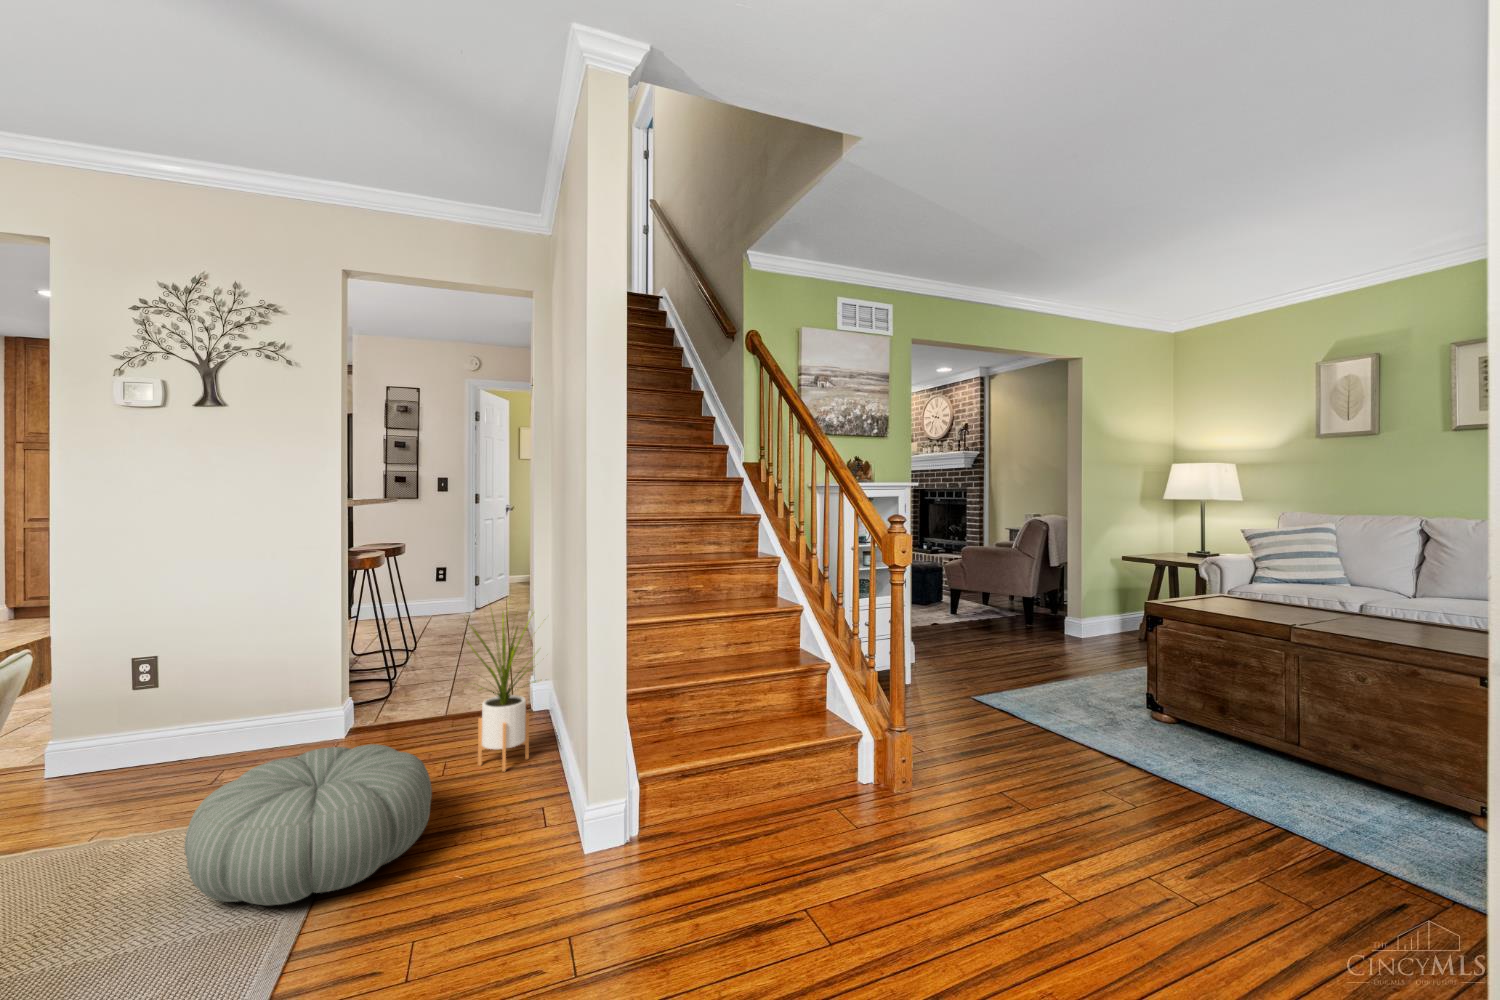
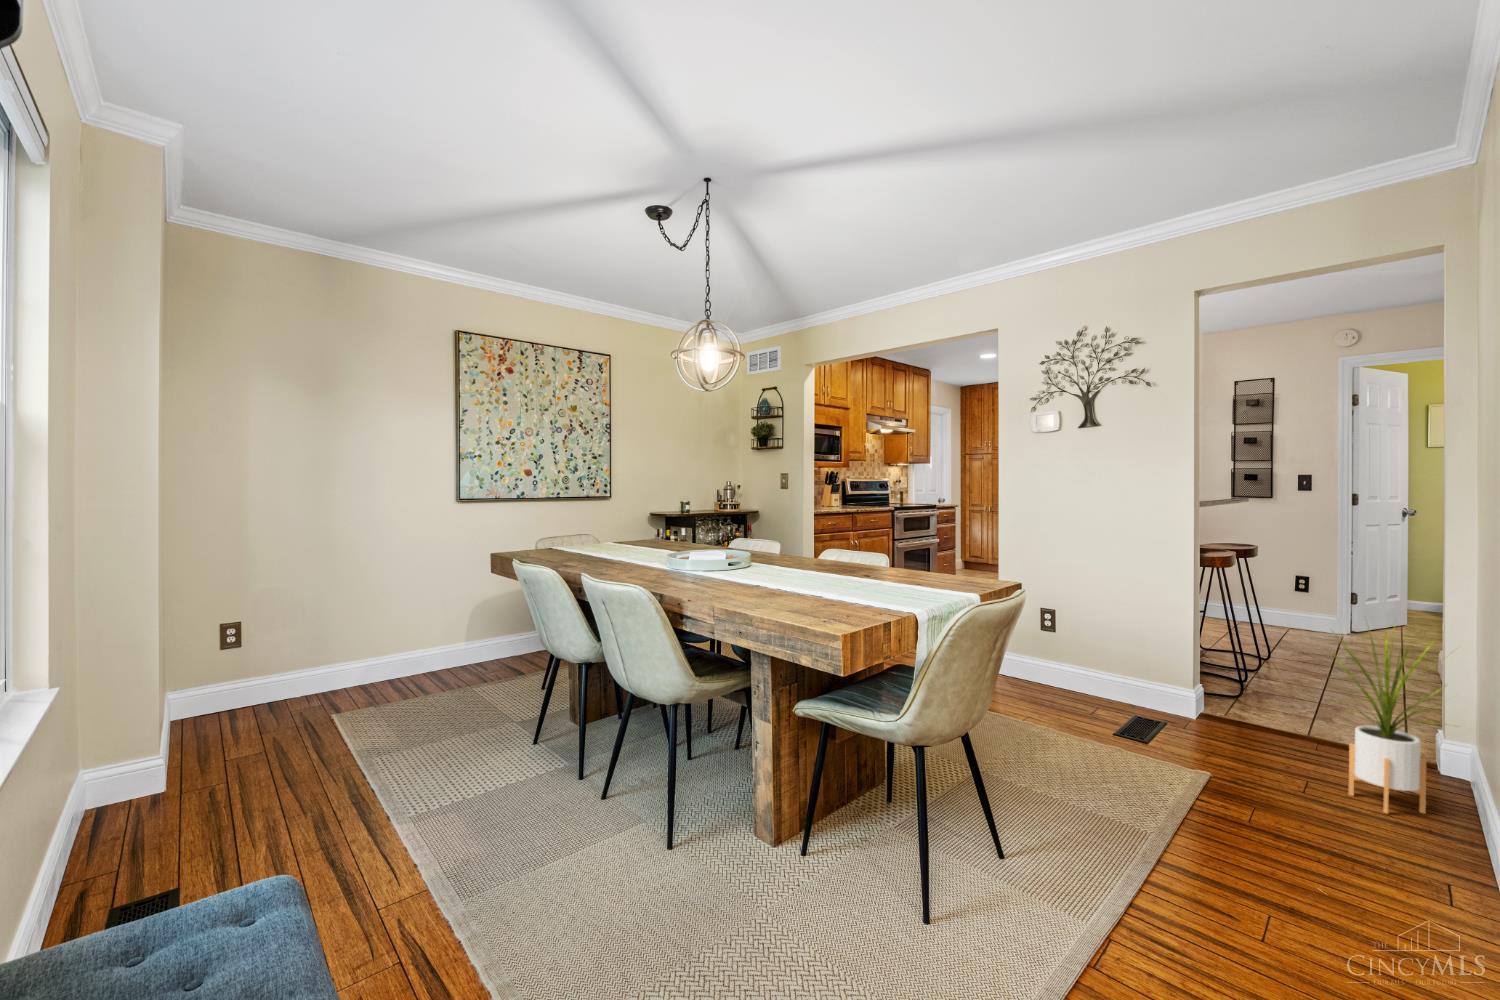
pouf: present [184,744,432,905] -> none [1081,713,1289,839]

